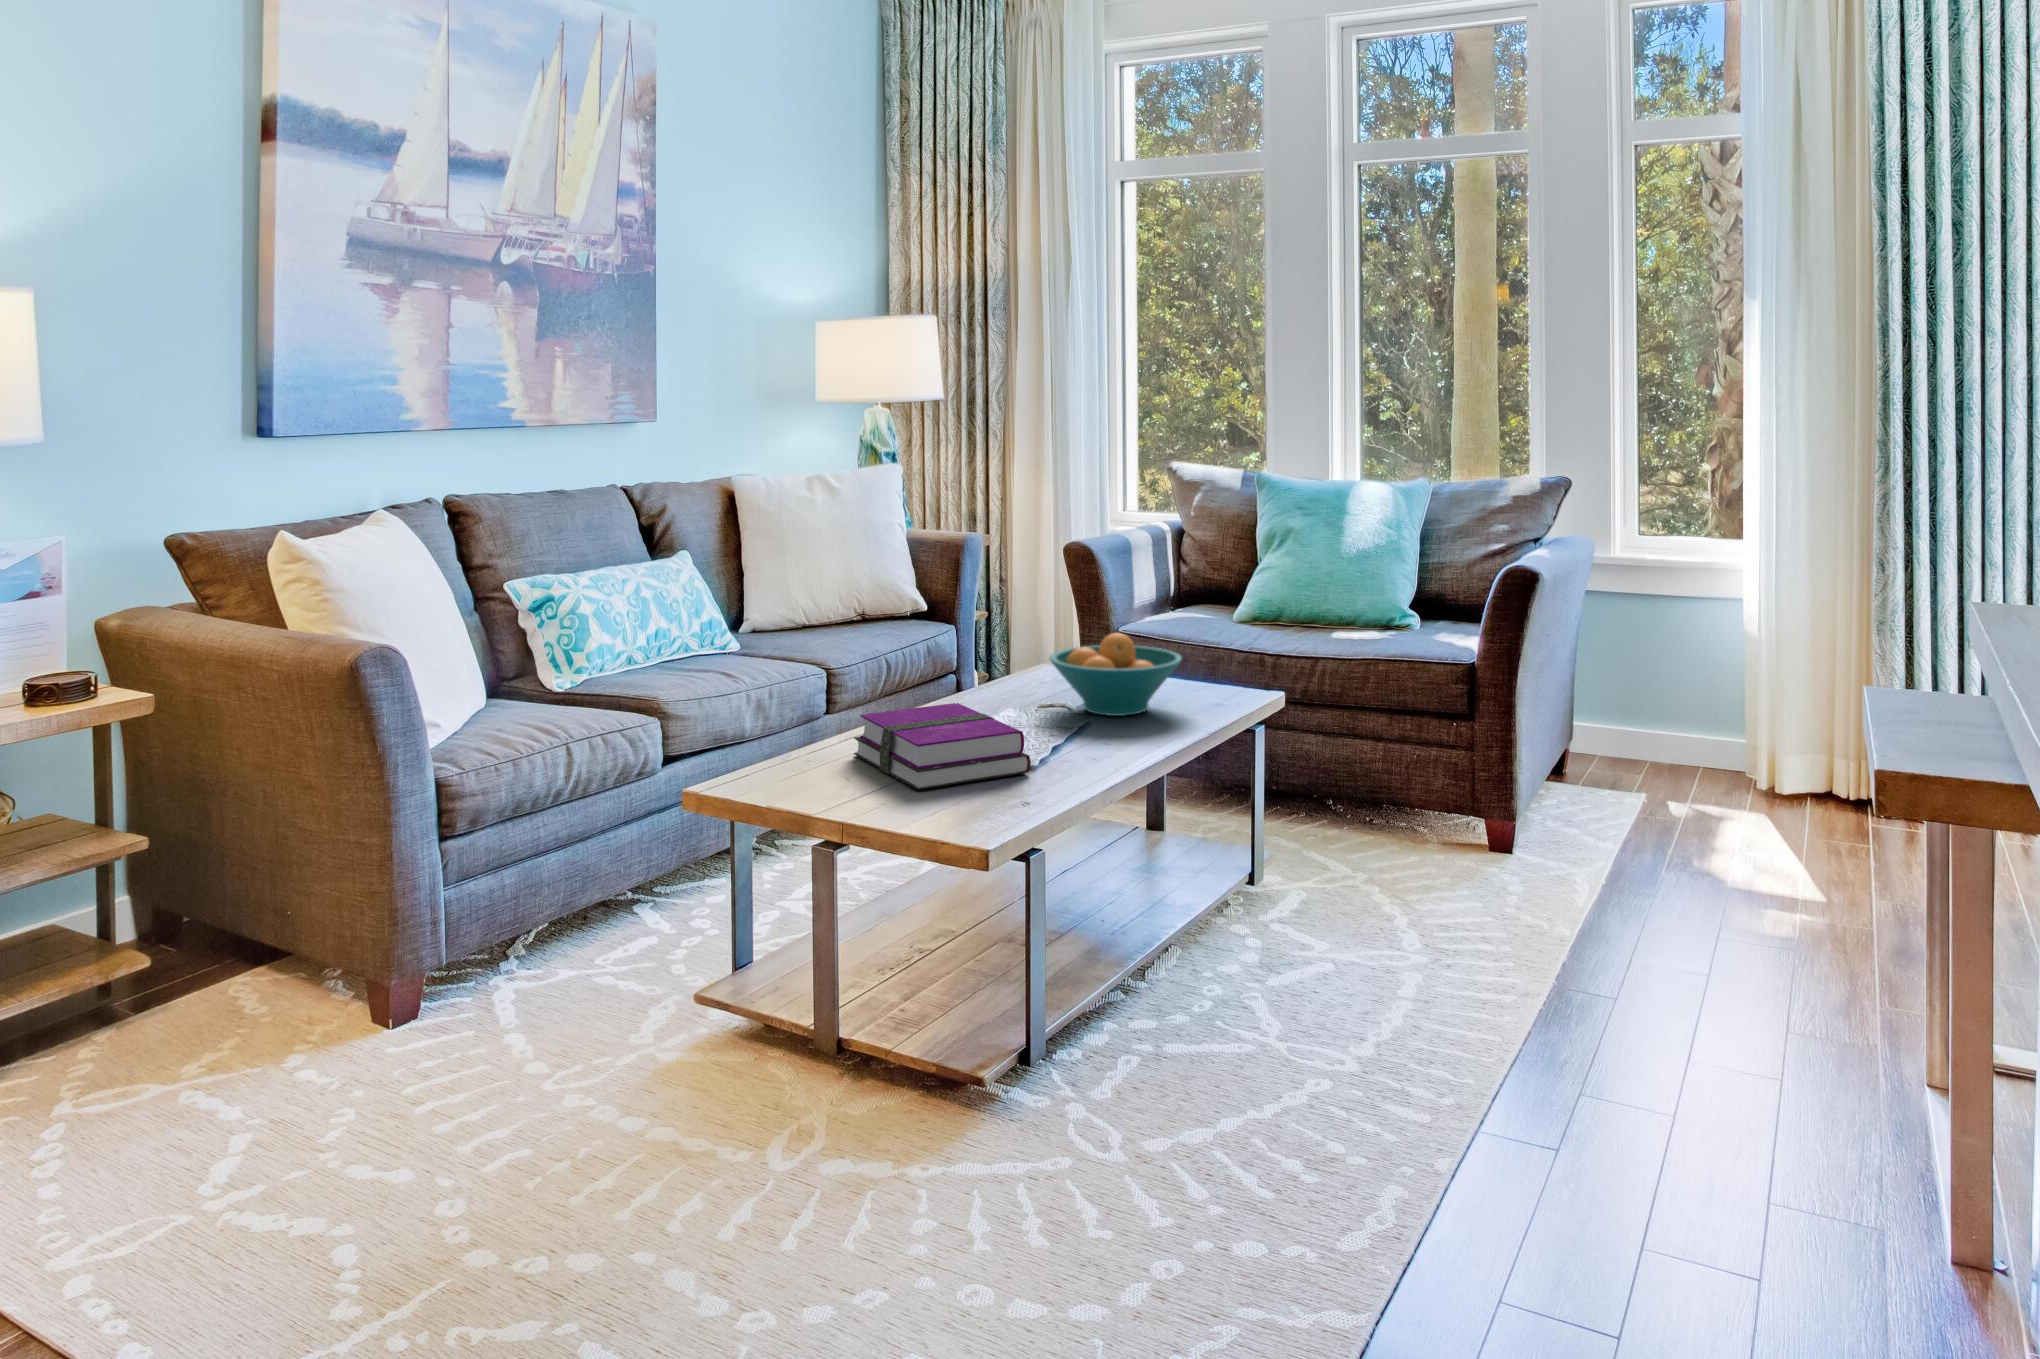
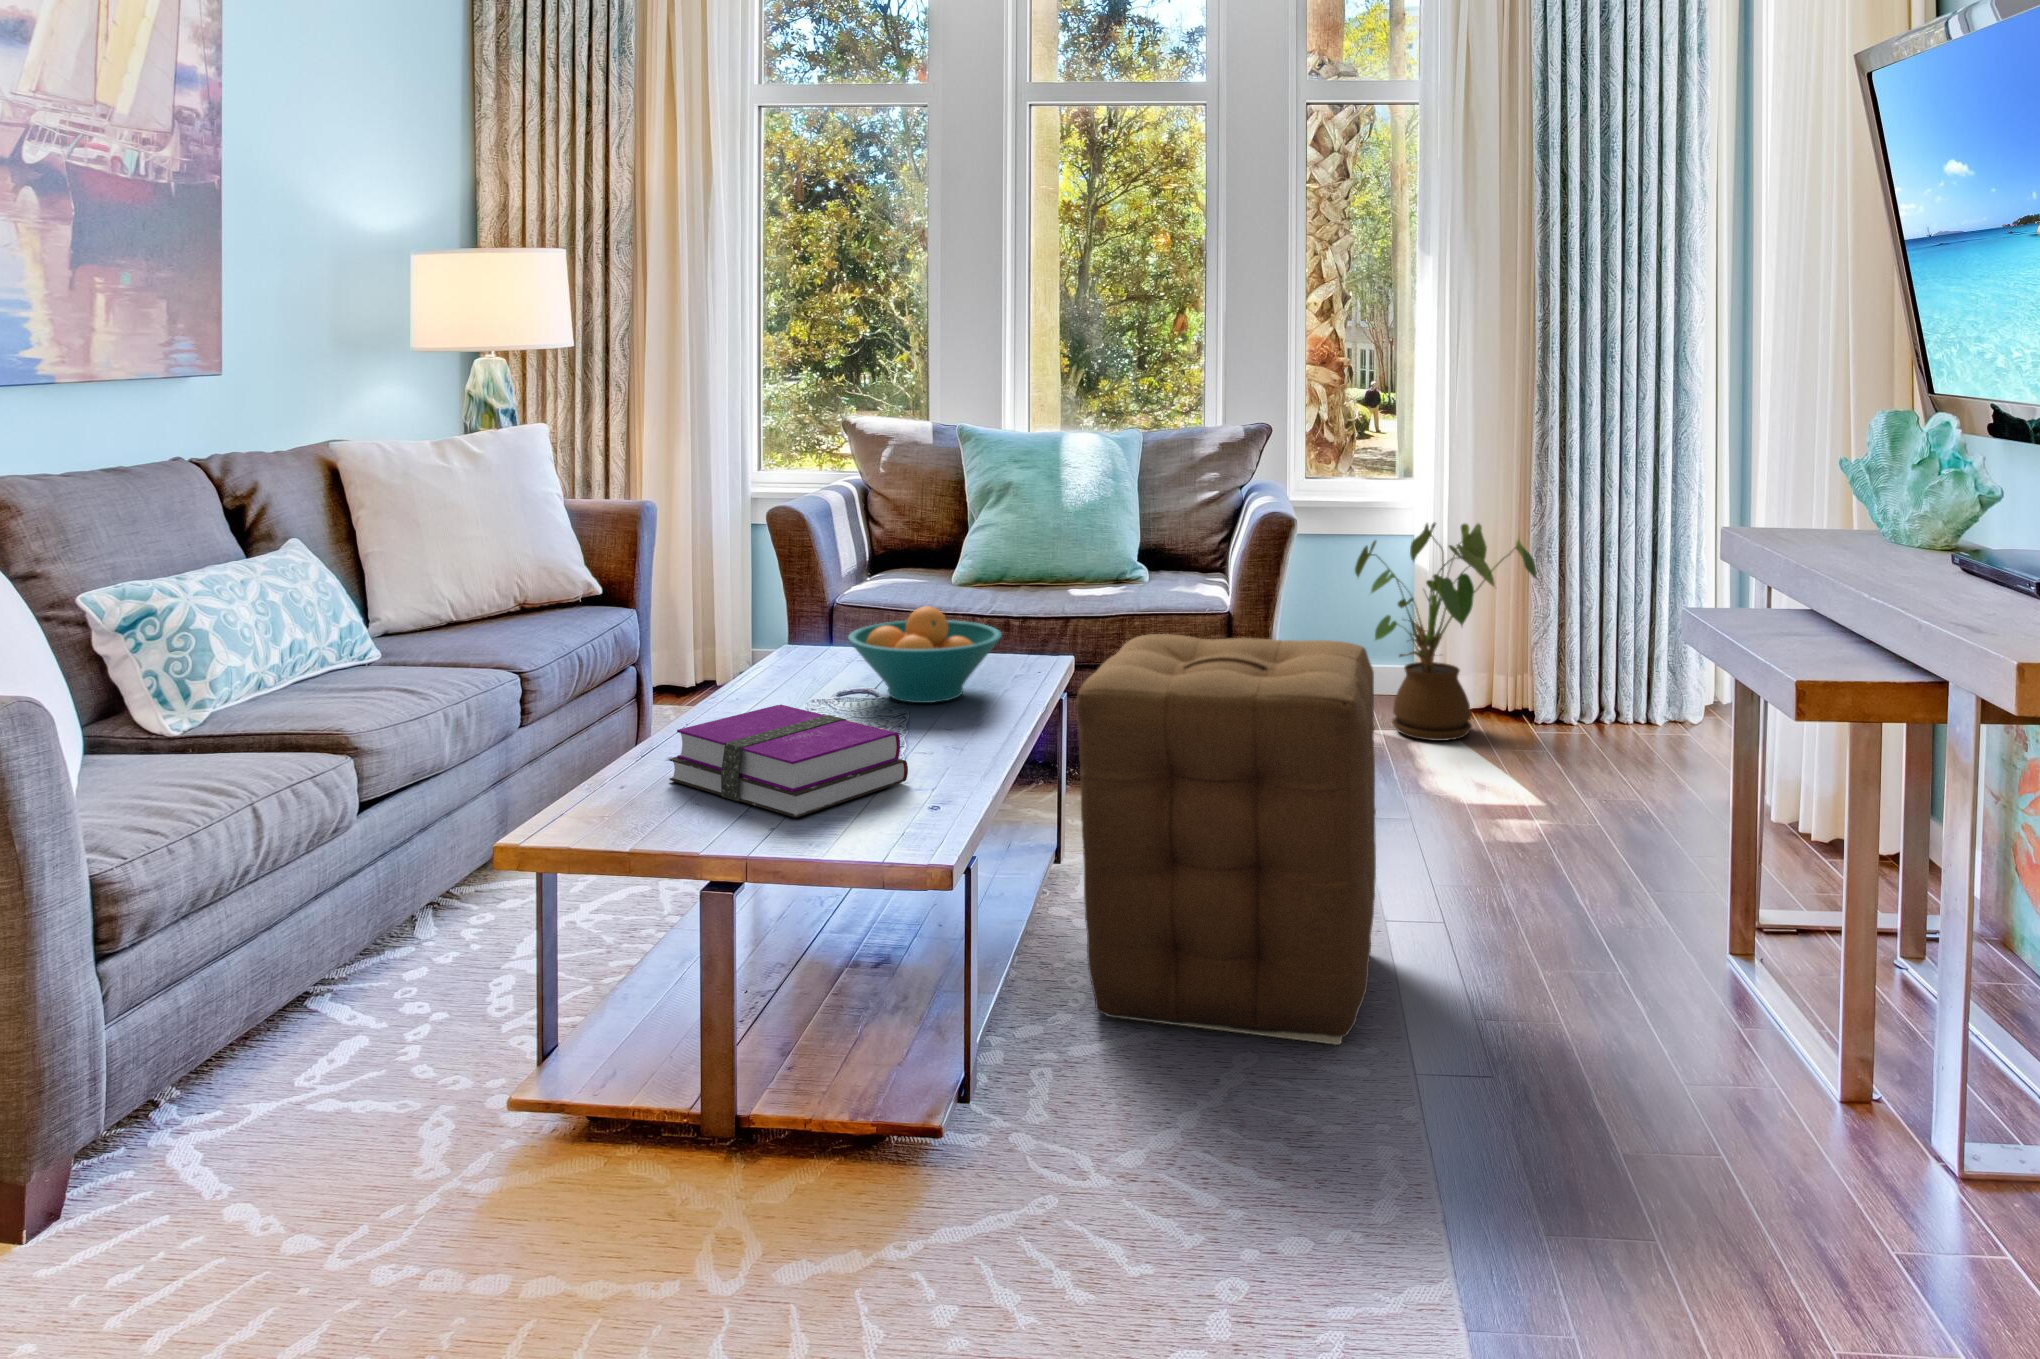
house plant: none [1646,588,1839,810] -> present [1355,522,1537,741]
ottoman: none [1191,670,1497,1052] -> present [1076,634,1376,1045]

